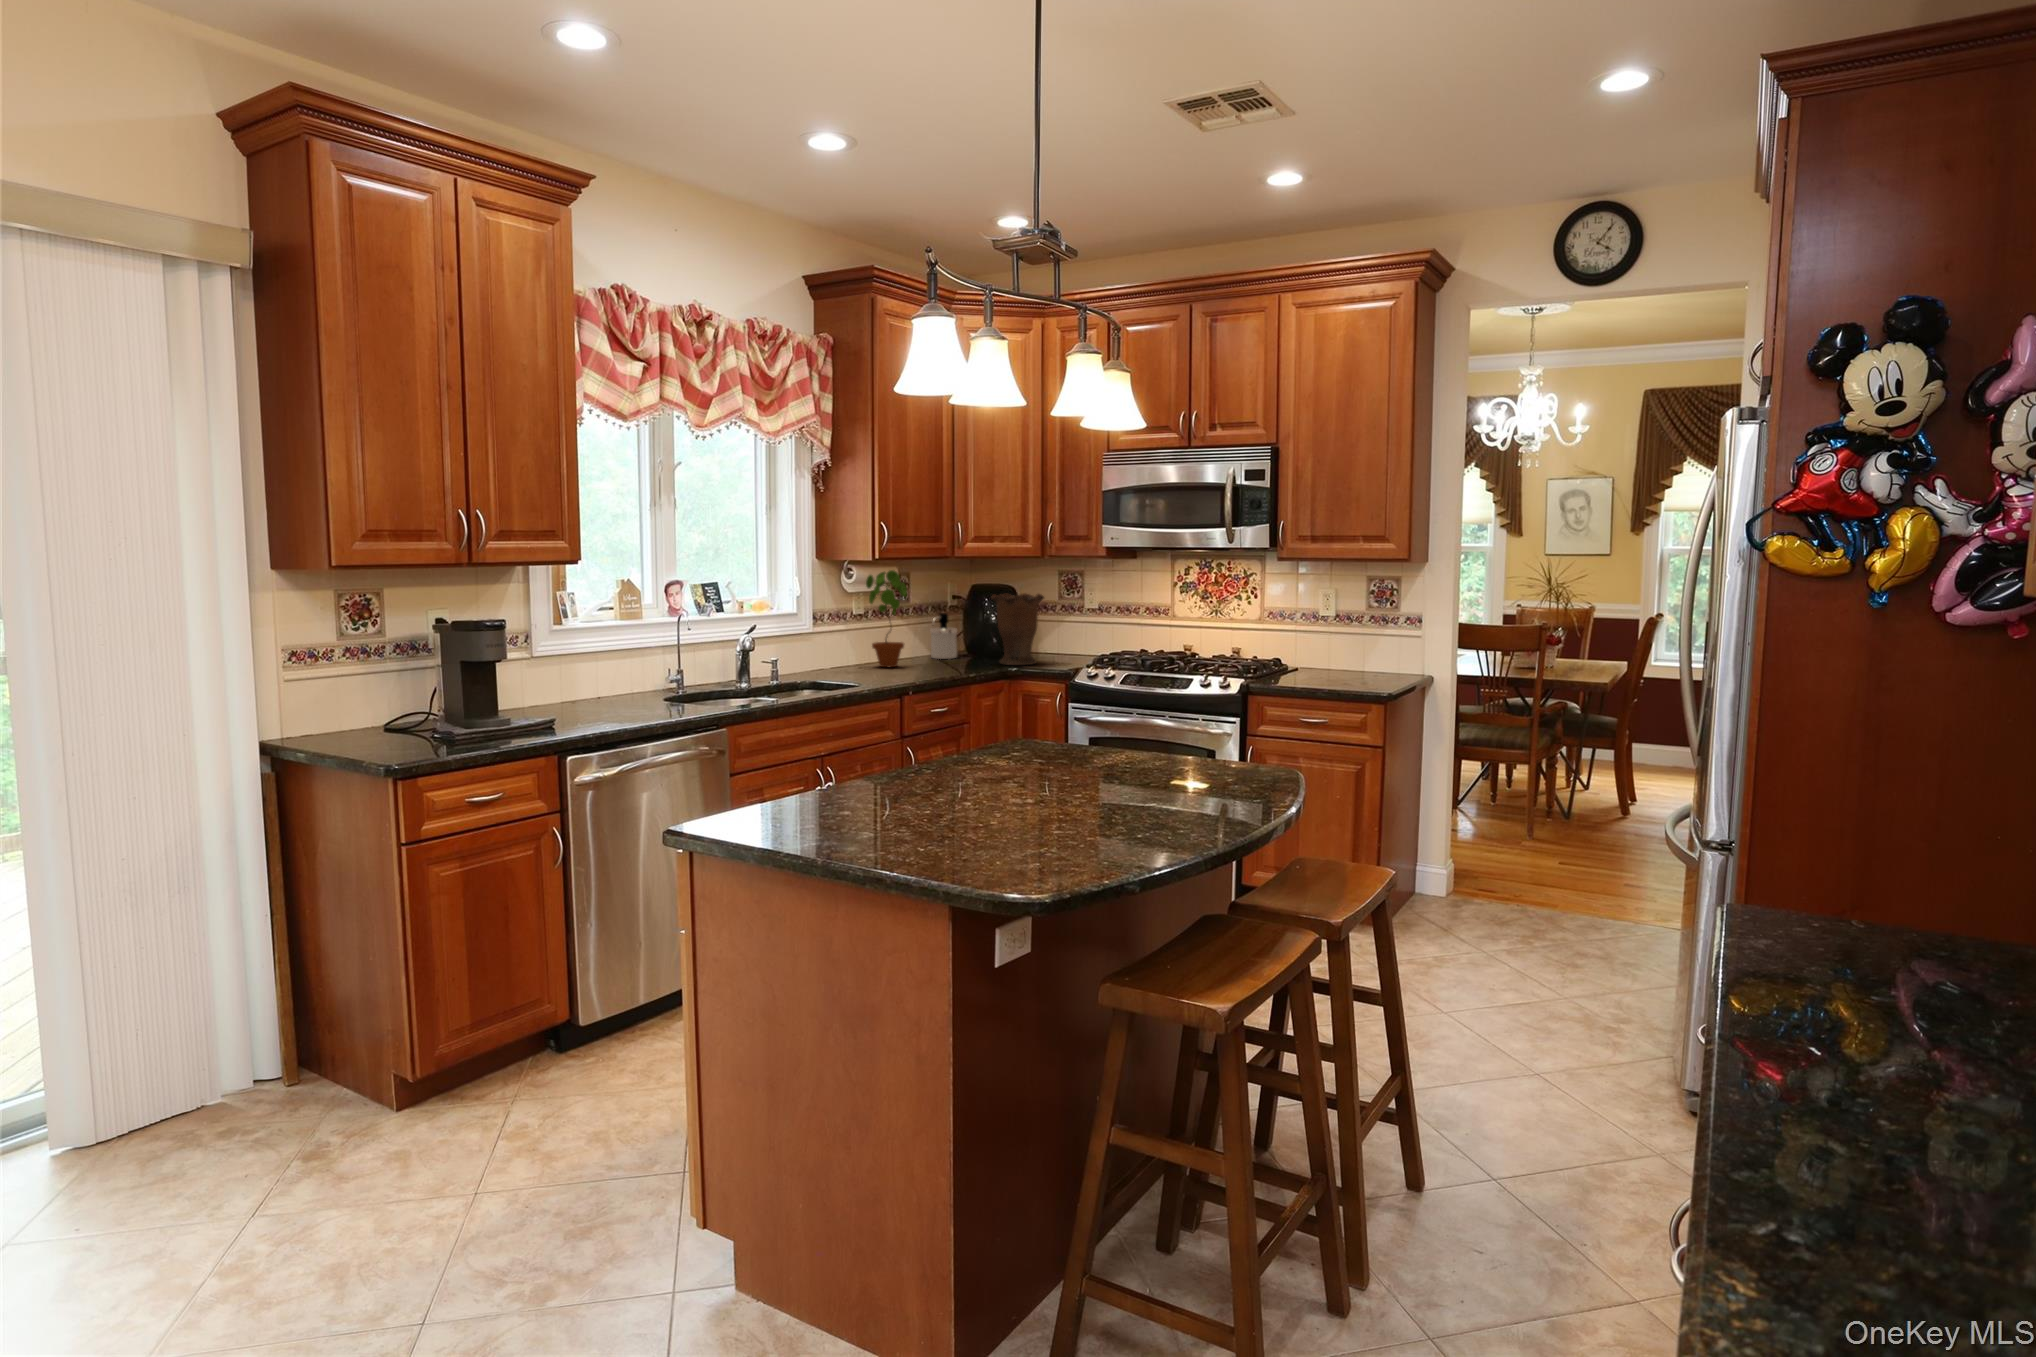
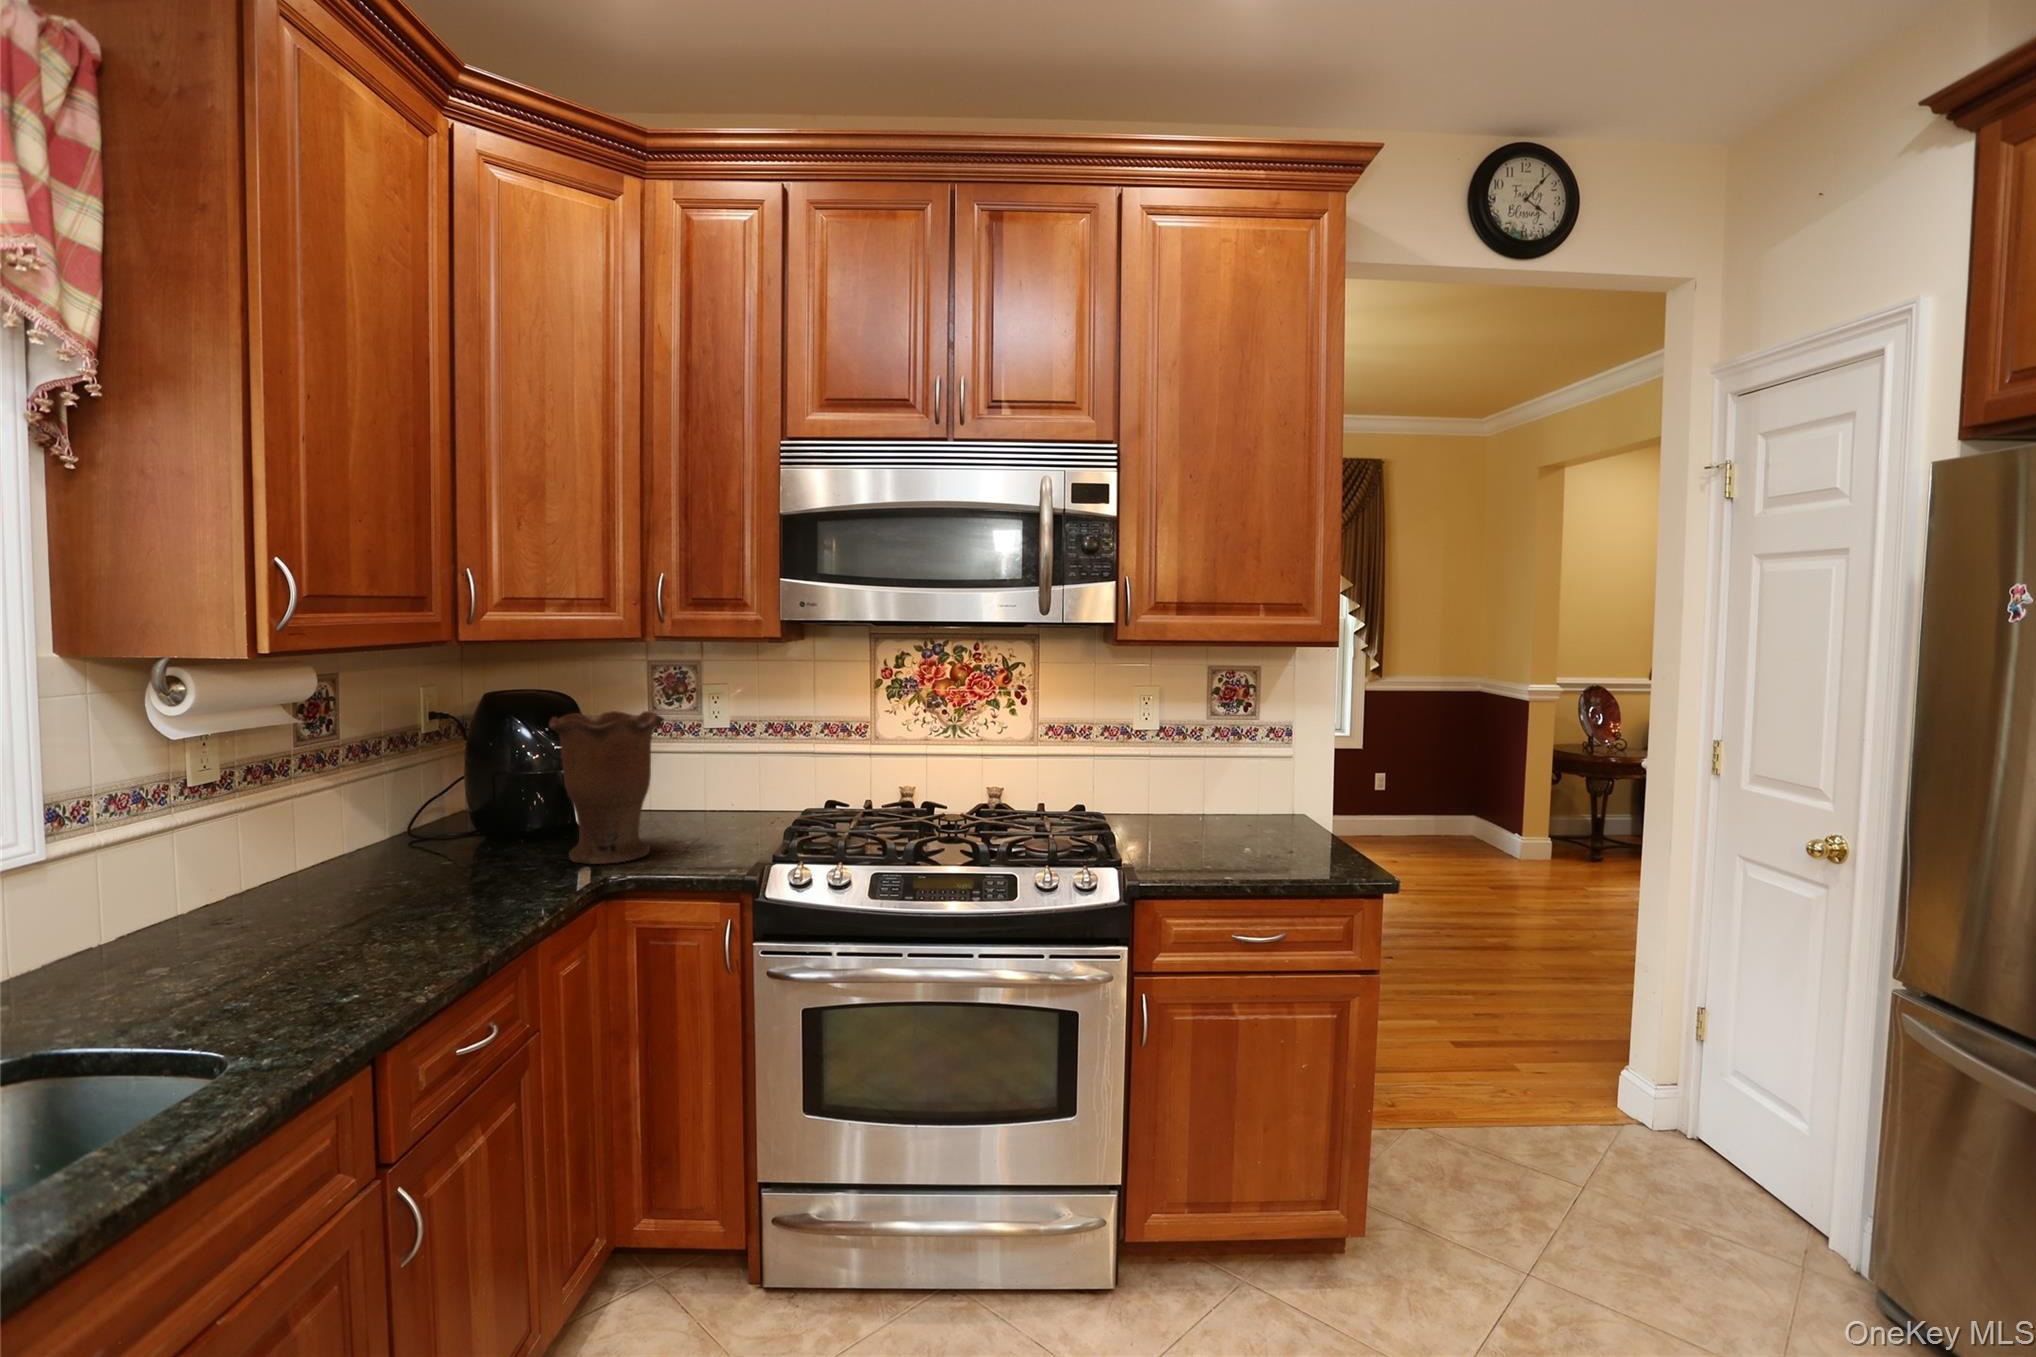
potted plant: present [866,570,907,667] -> none [220,675,345,916]
soap dispenser: present [930,613,957,659] -> none [389,757,455,857]

